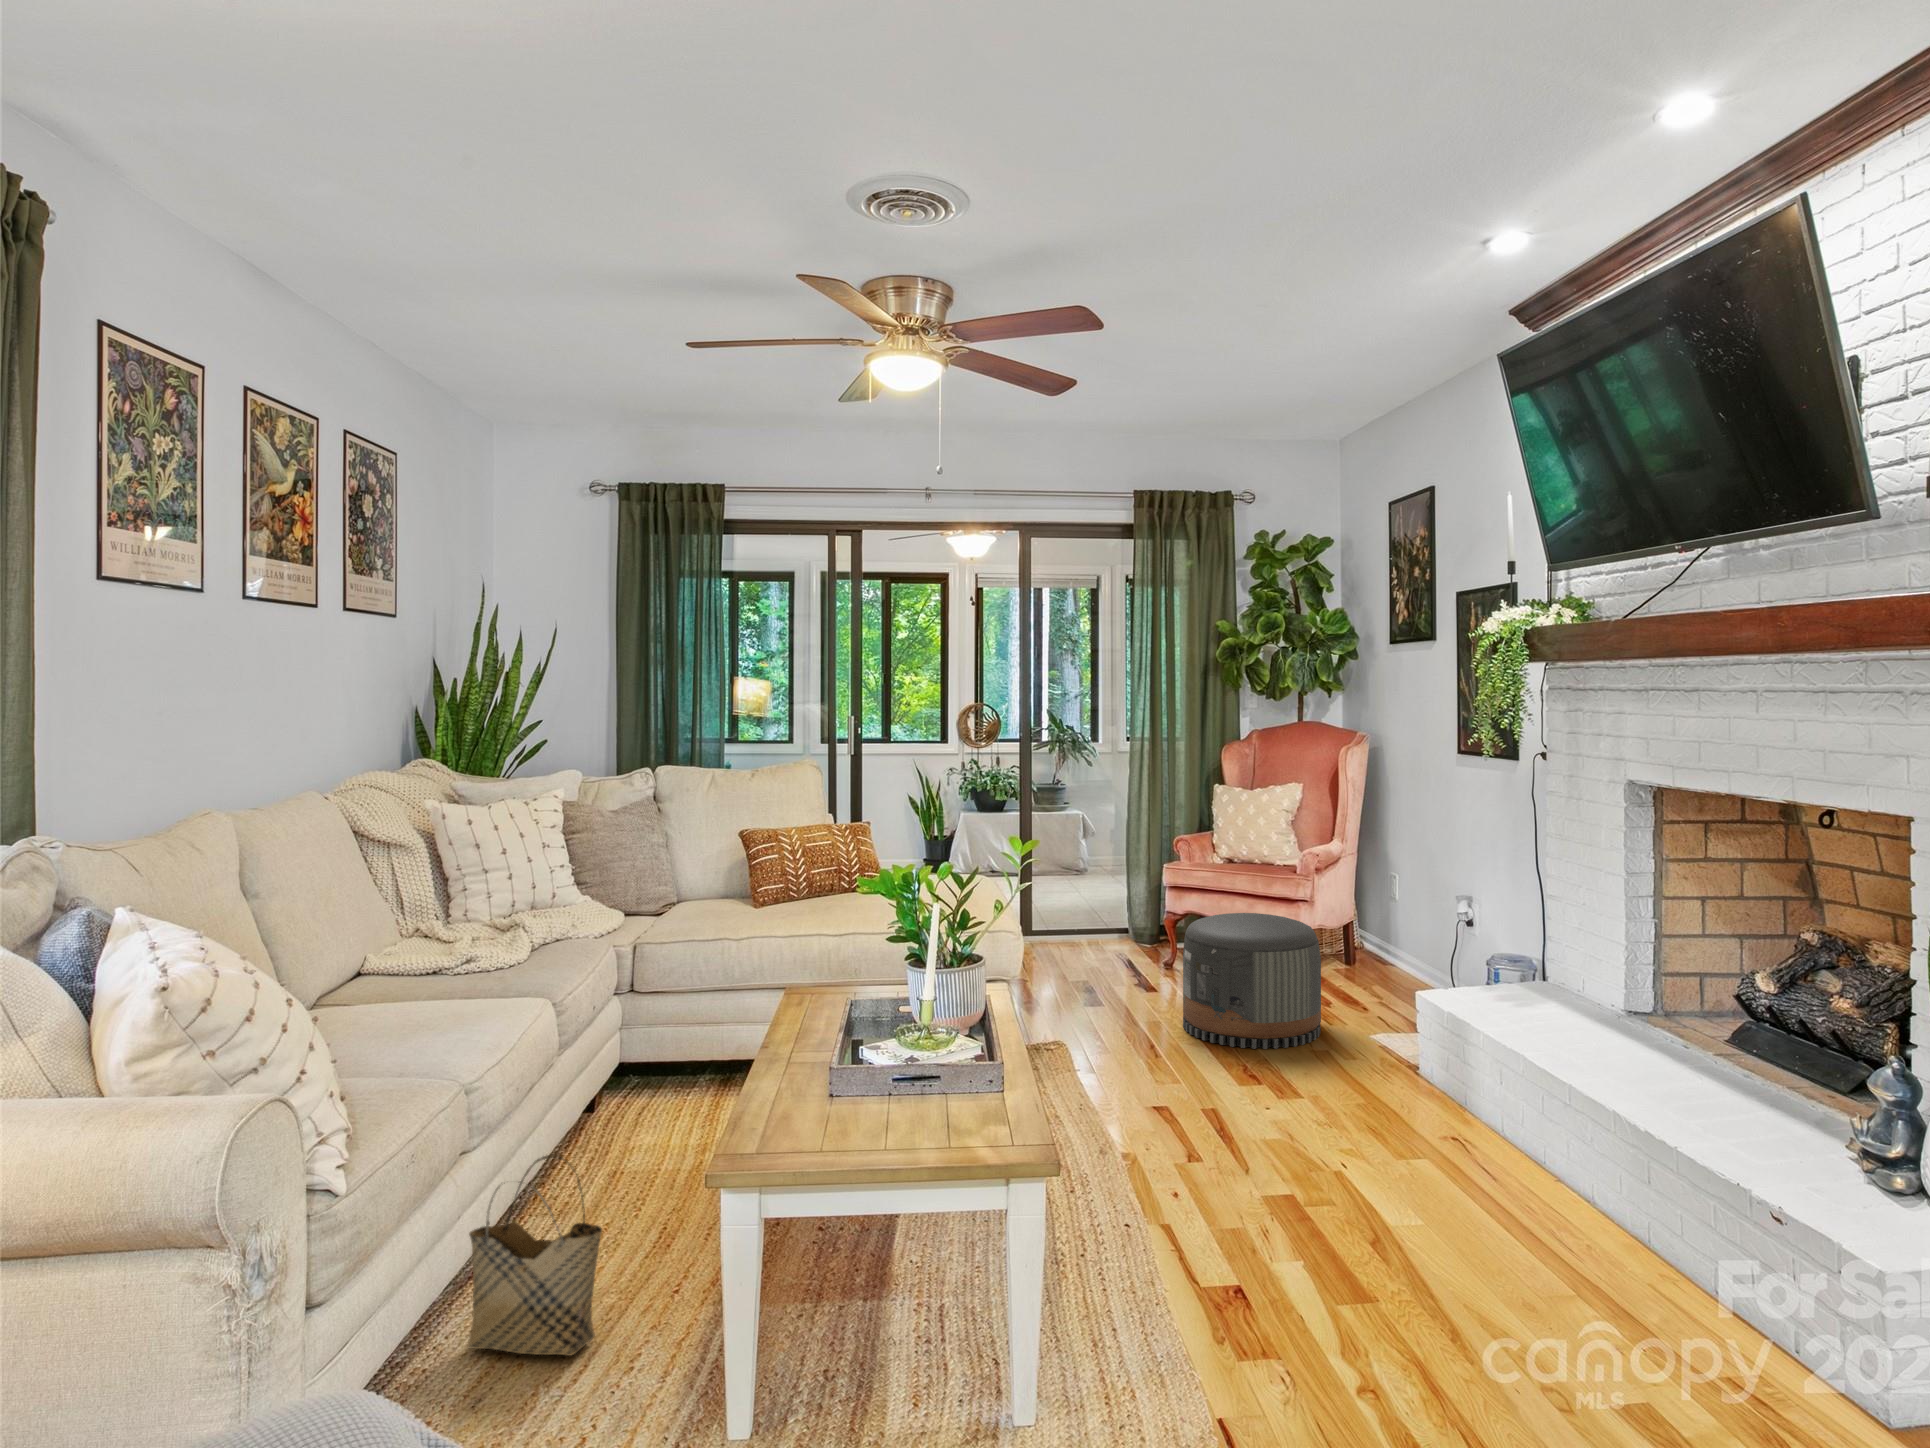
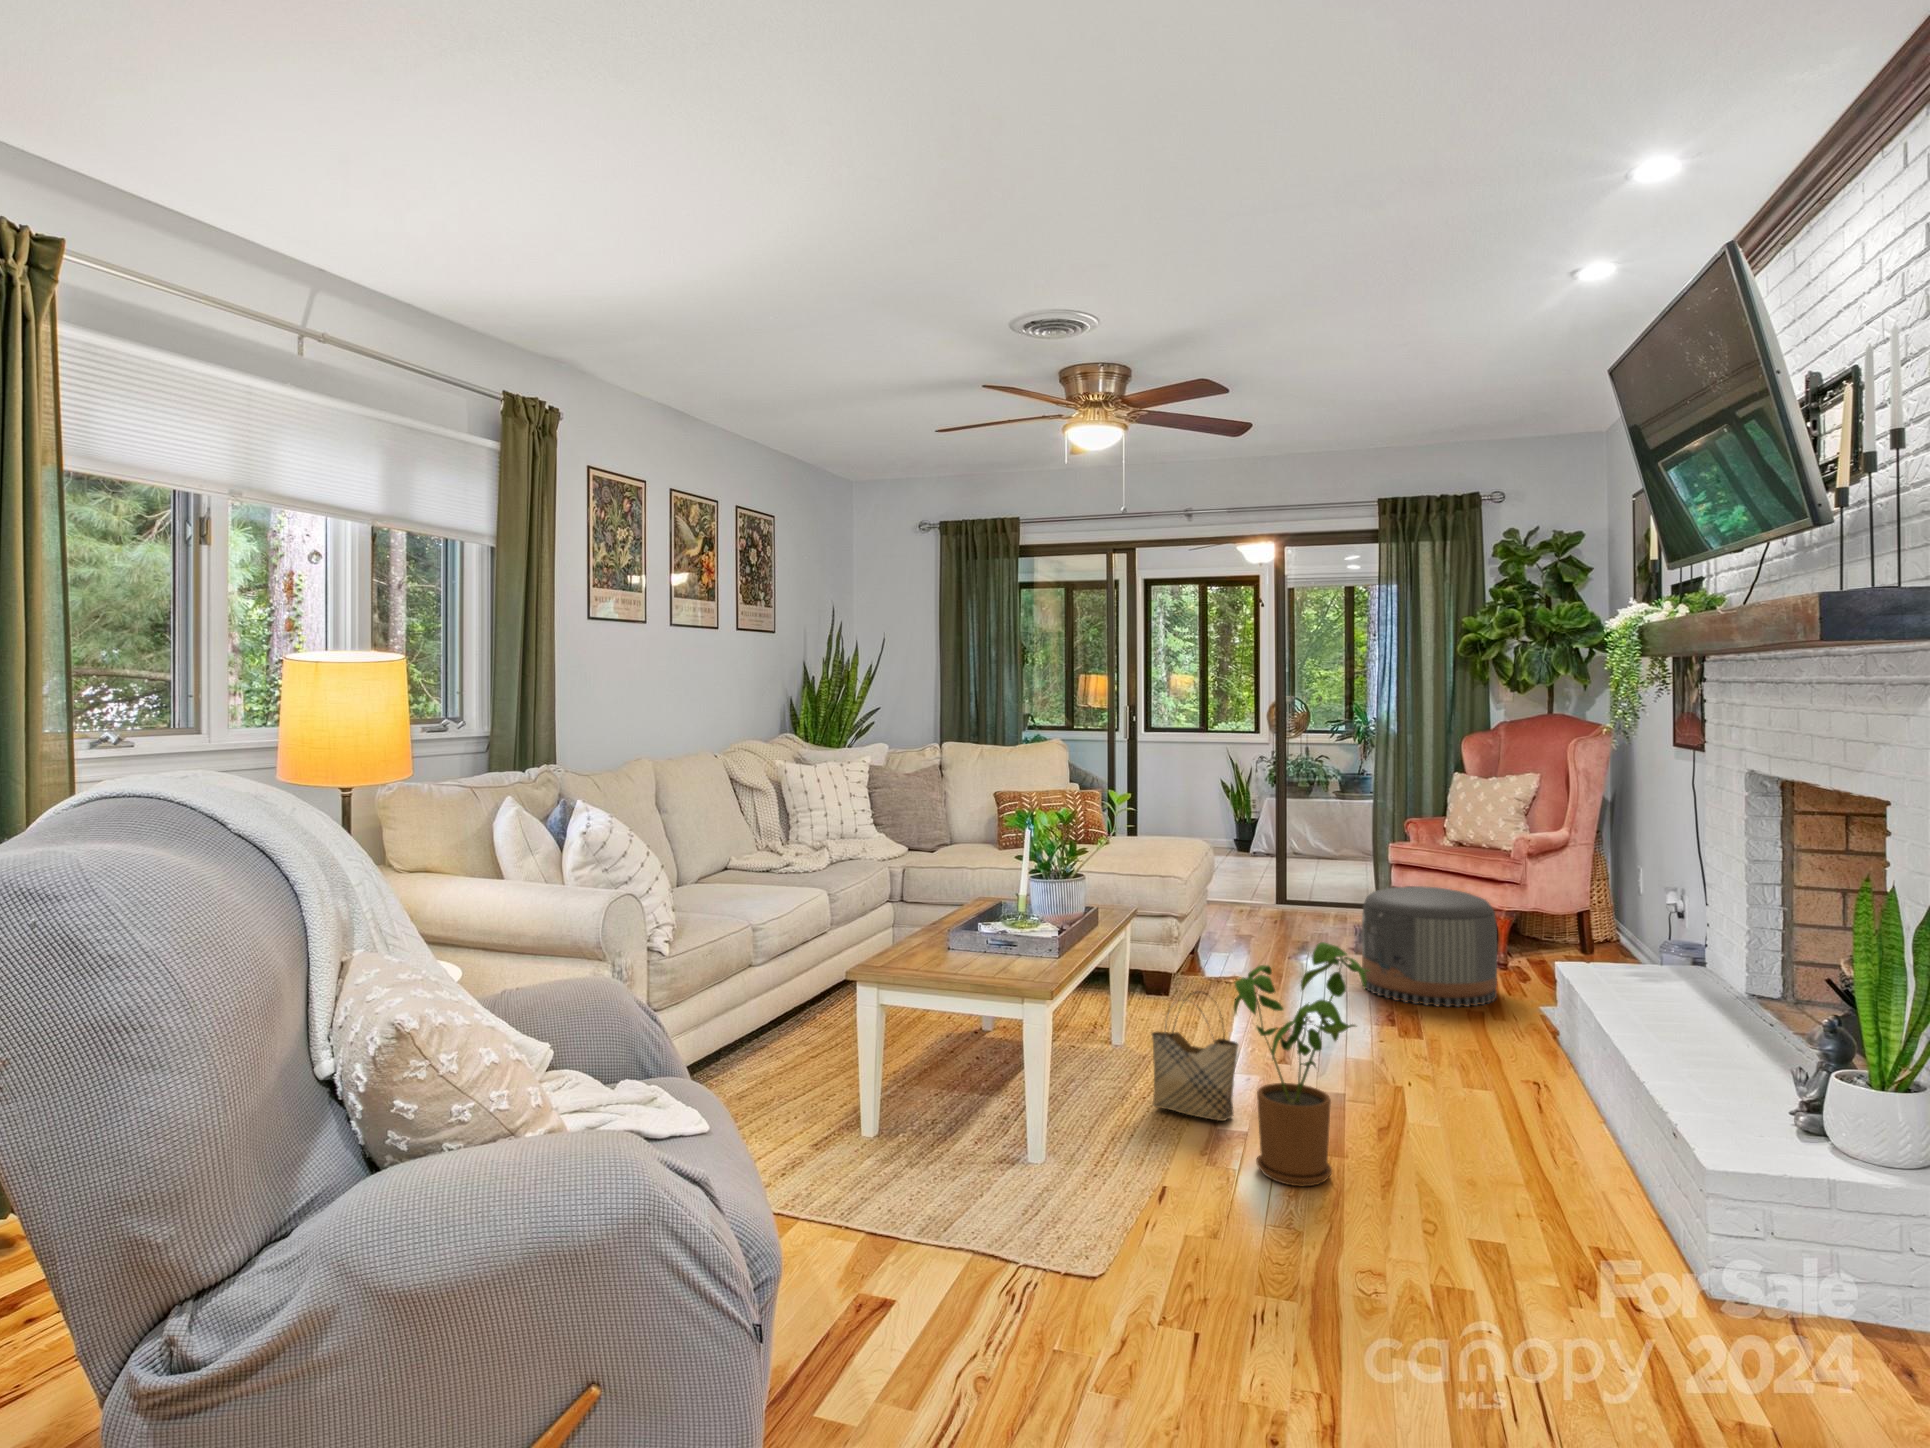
house plant: none [1244,1031,1436,1365] -> present [1234,942,1370,1186]
woven basket: present [468,1154,602,1356] -> present [1152,991,1238,1121]

